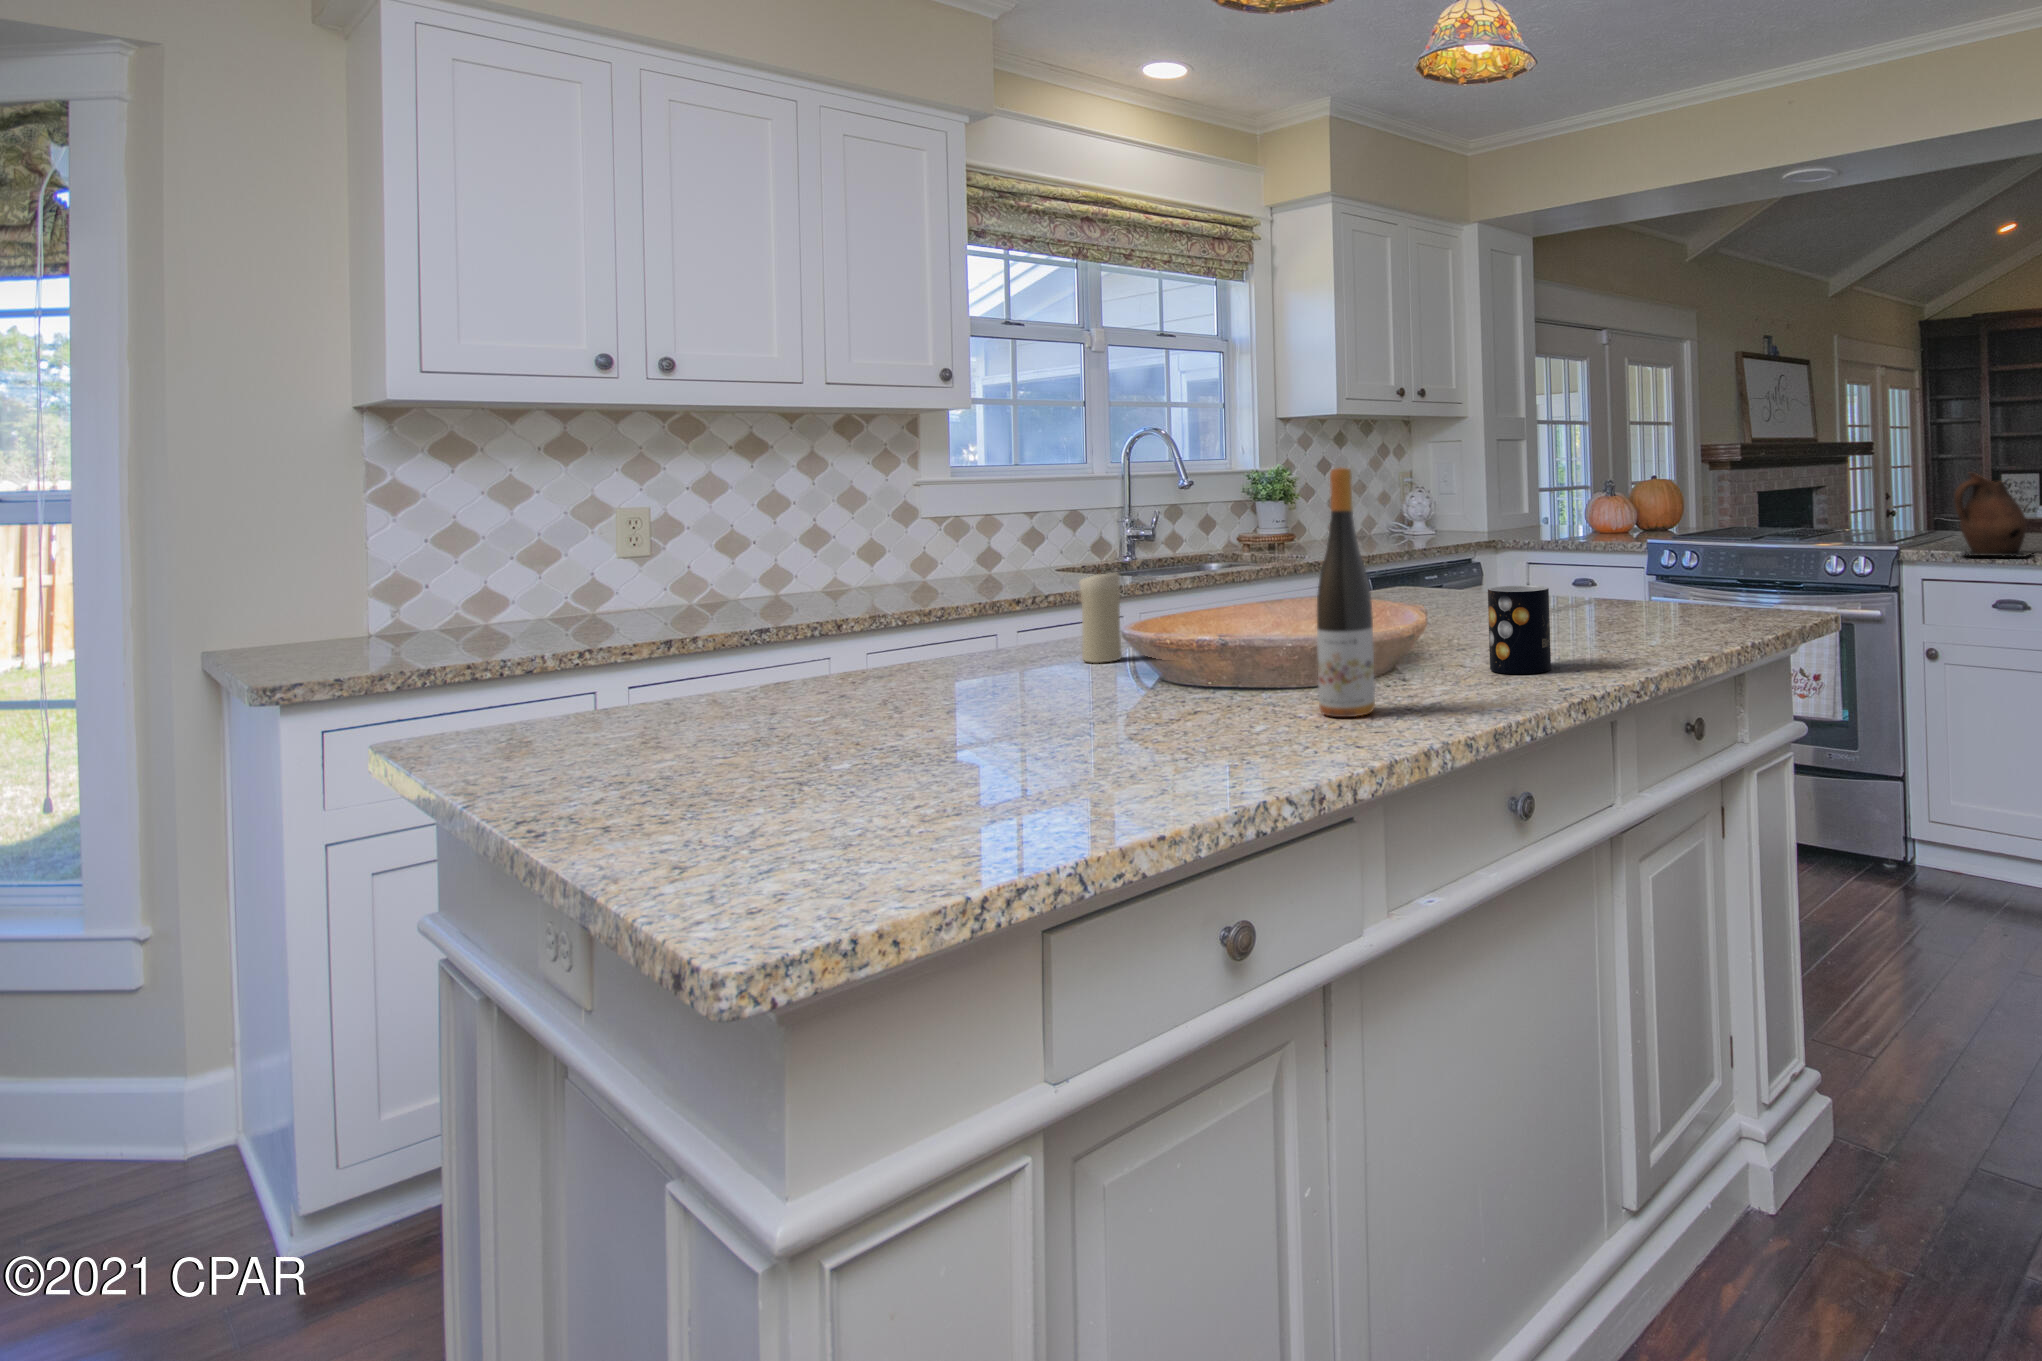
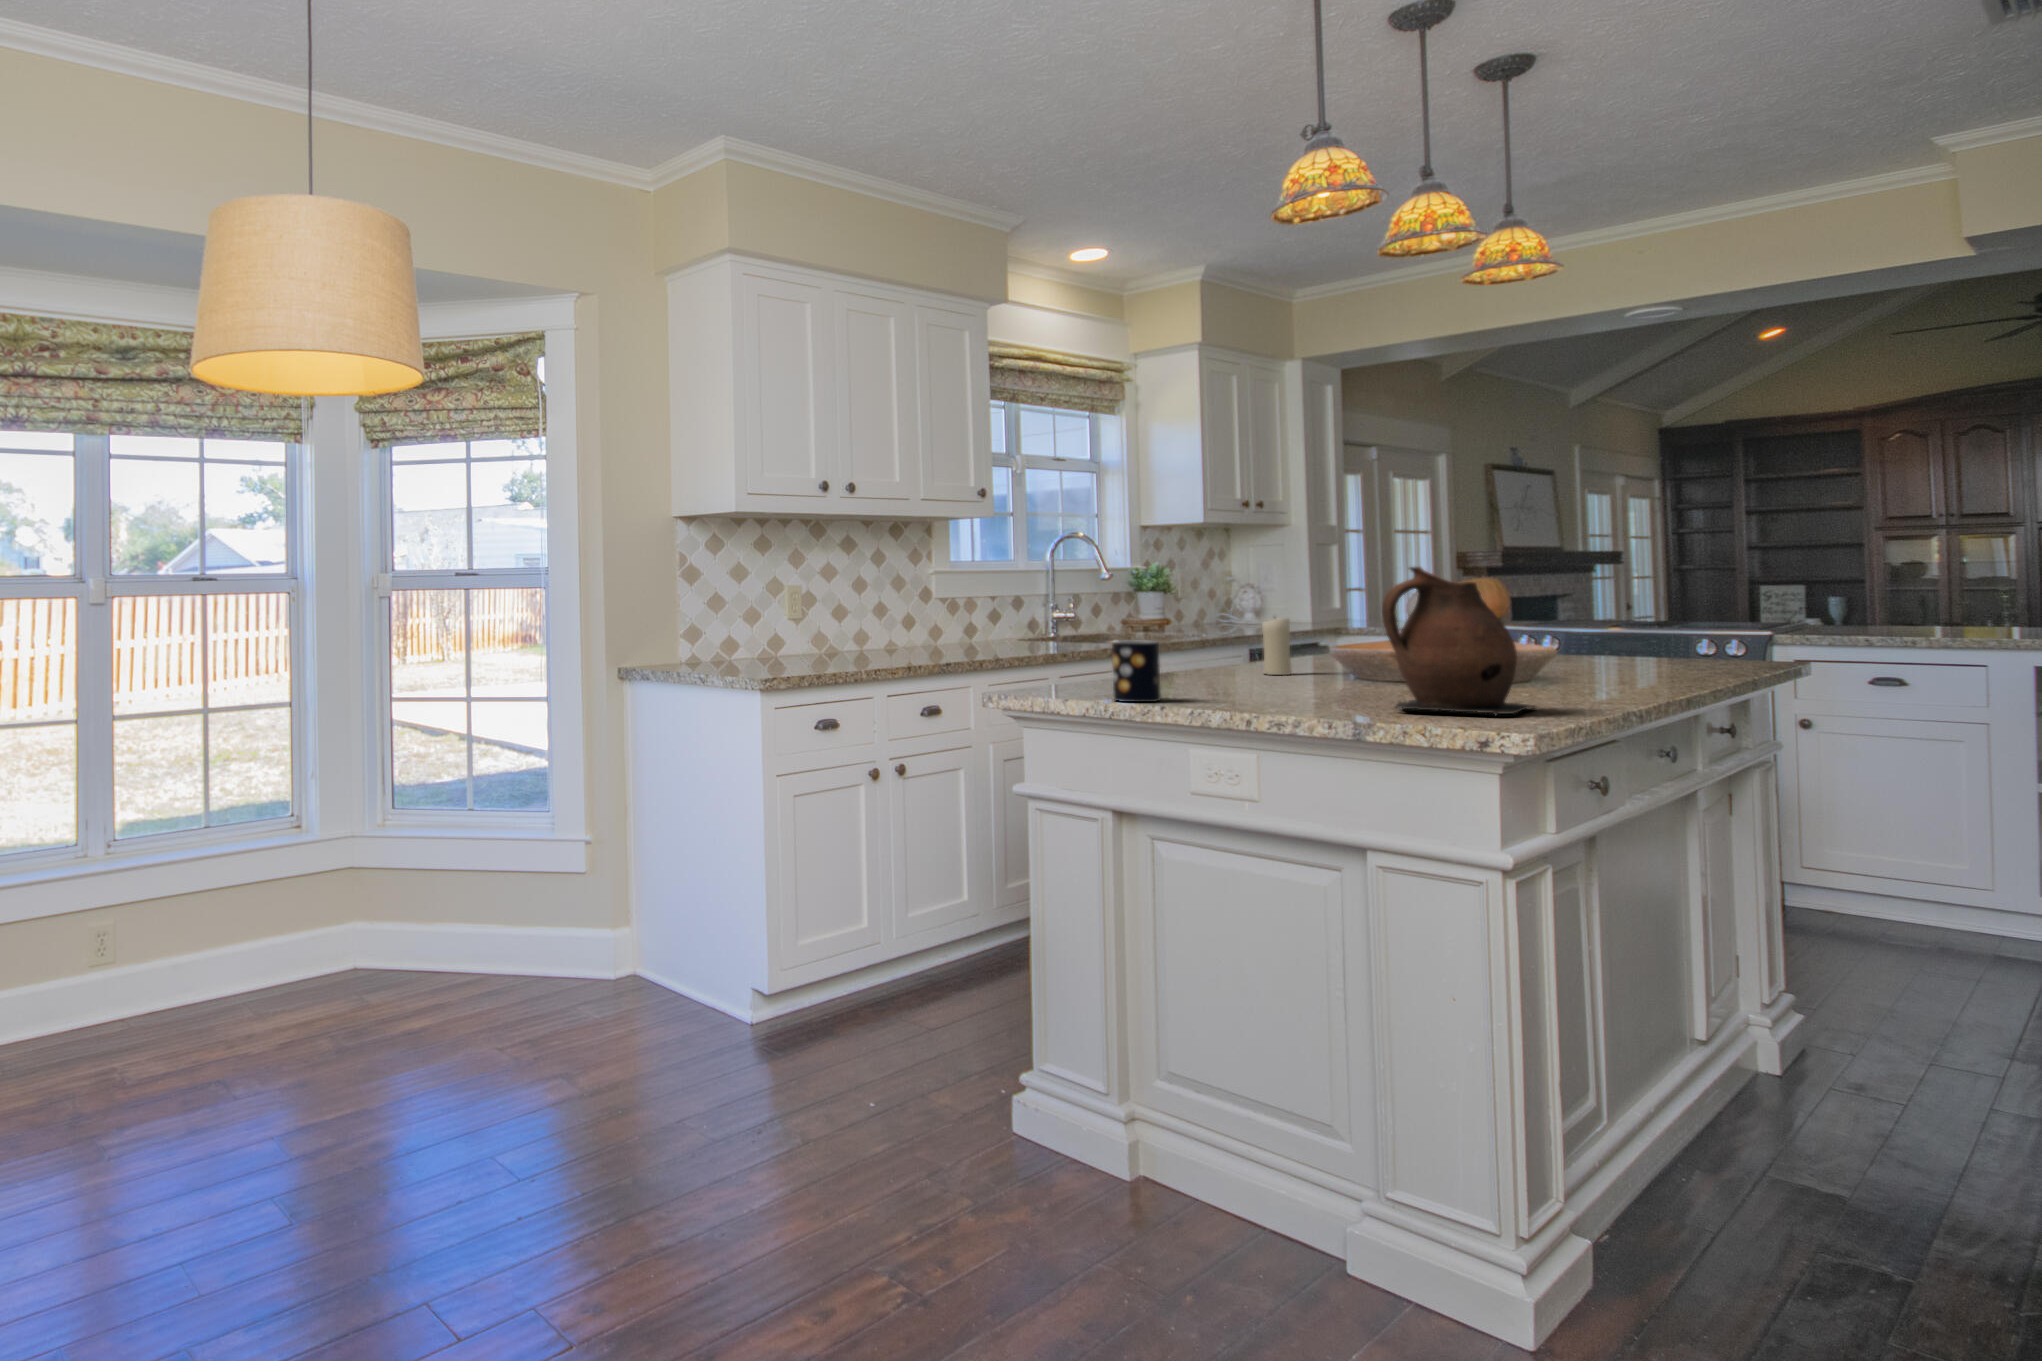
wine bottle: present [1317,468,1375,717] -> none [1547,542,1591,689]
ceramic pitcher: present [1954,473,2032,557] -> present [1382,567,1536,716]
mug: present [1488,585,1551,674] -> present [1112,641,1161,702]

